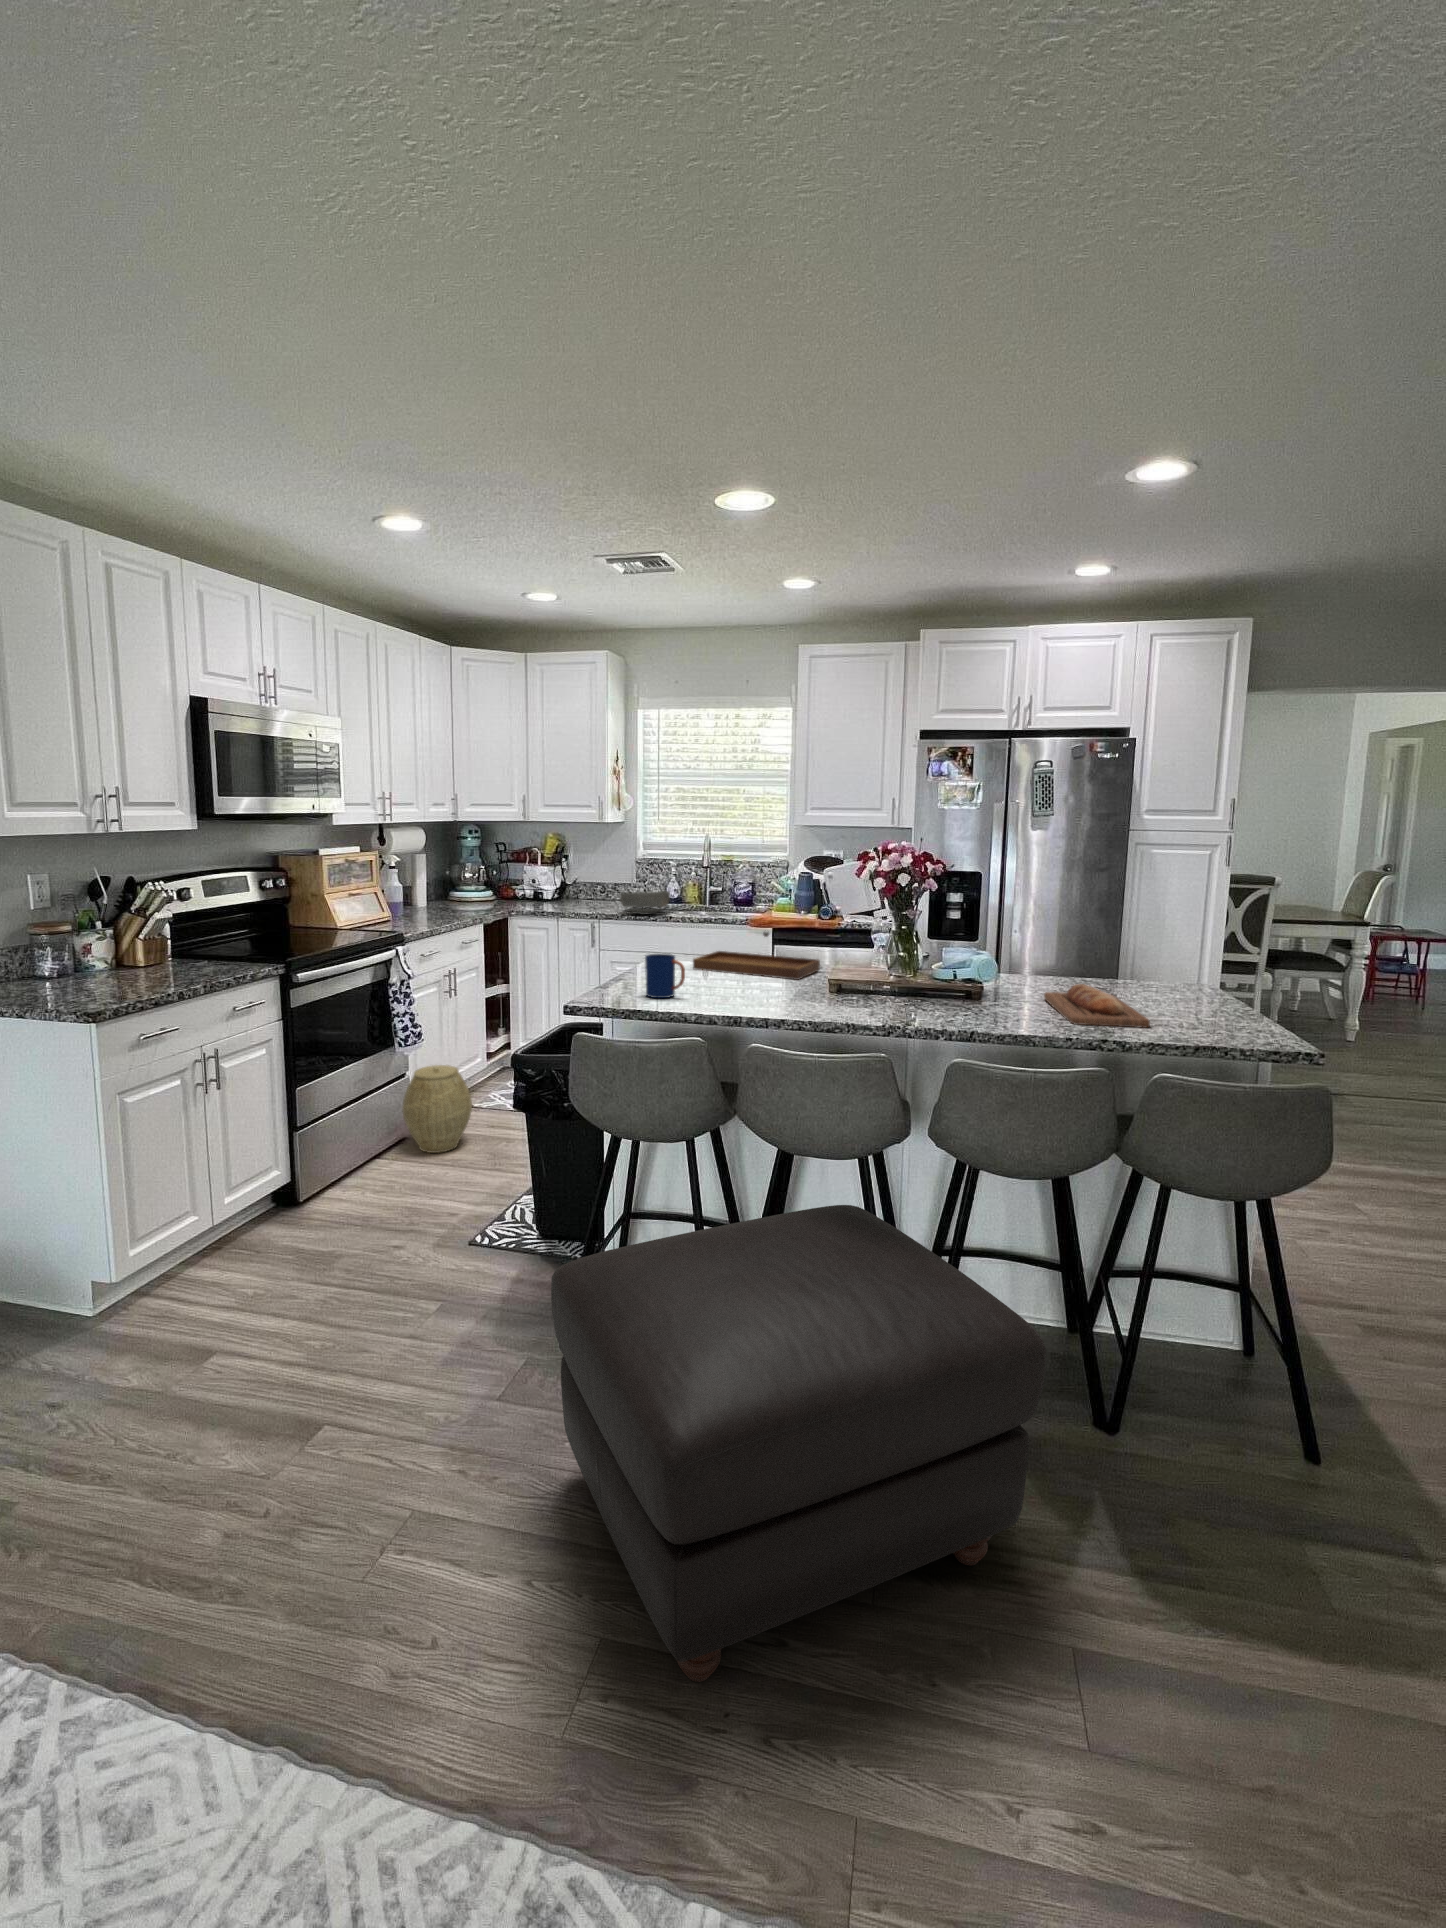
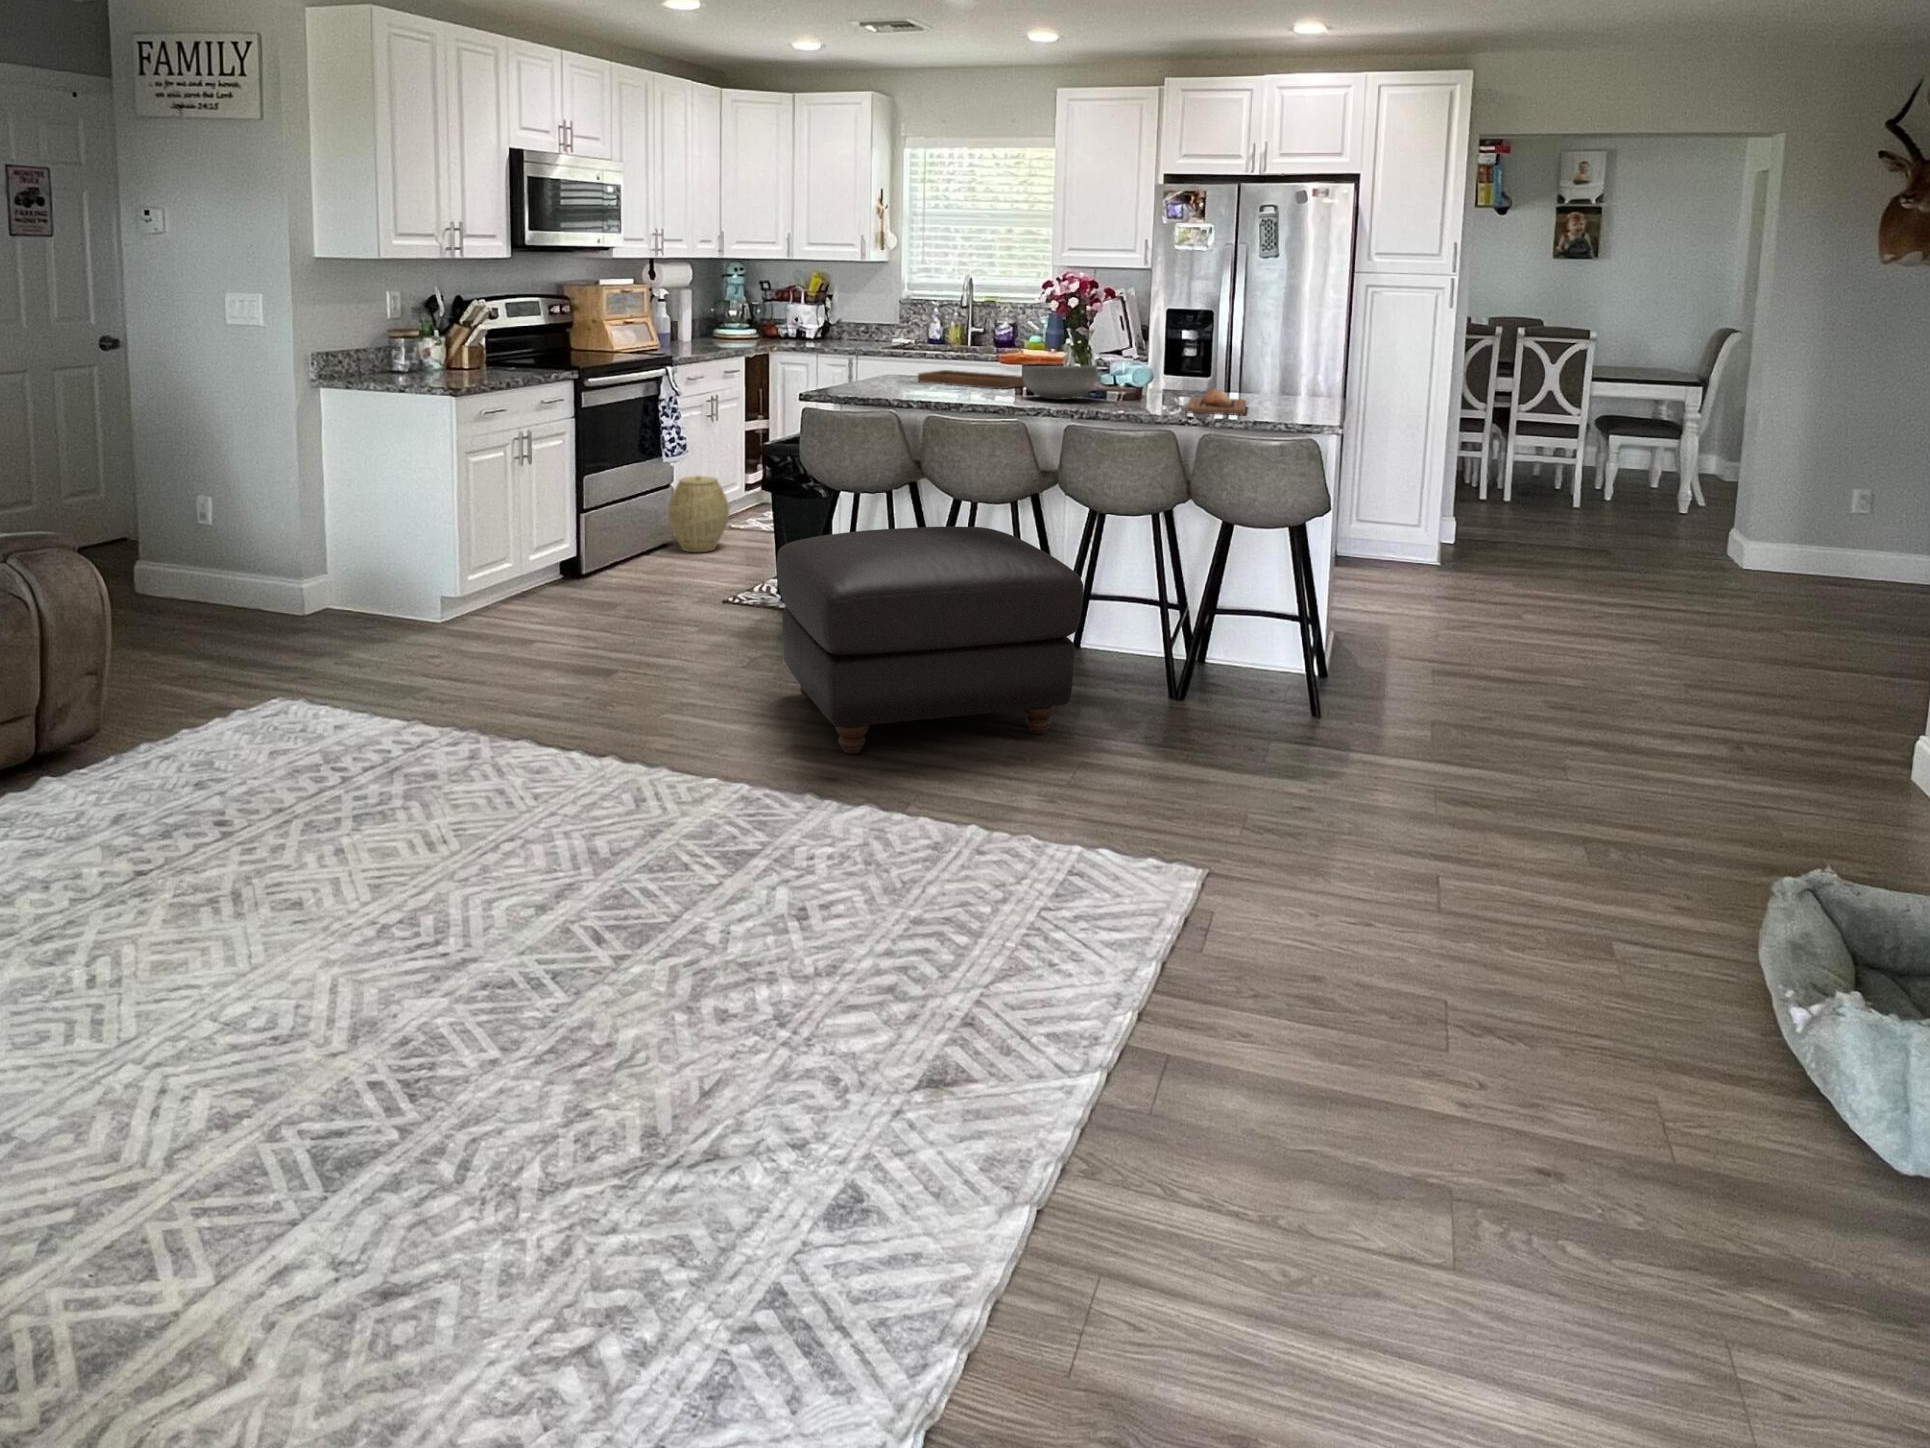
bowl: present [620,891,670,914] -> present [1022,365,1098,400]
mug: present [645,954,685,998] -> none [866,359,897,392]

